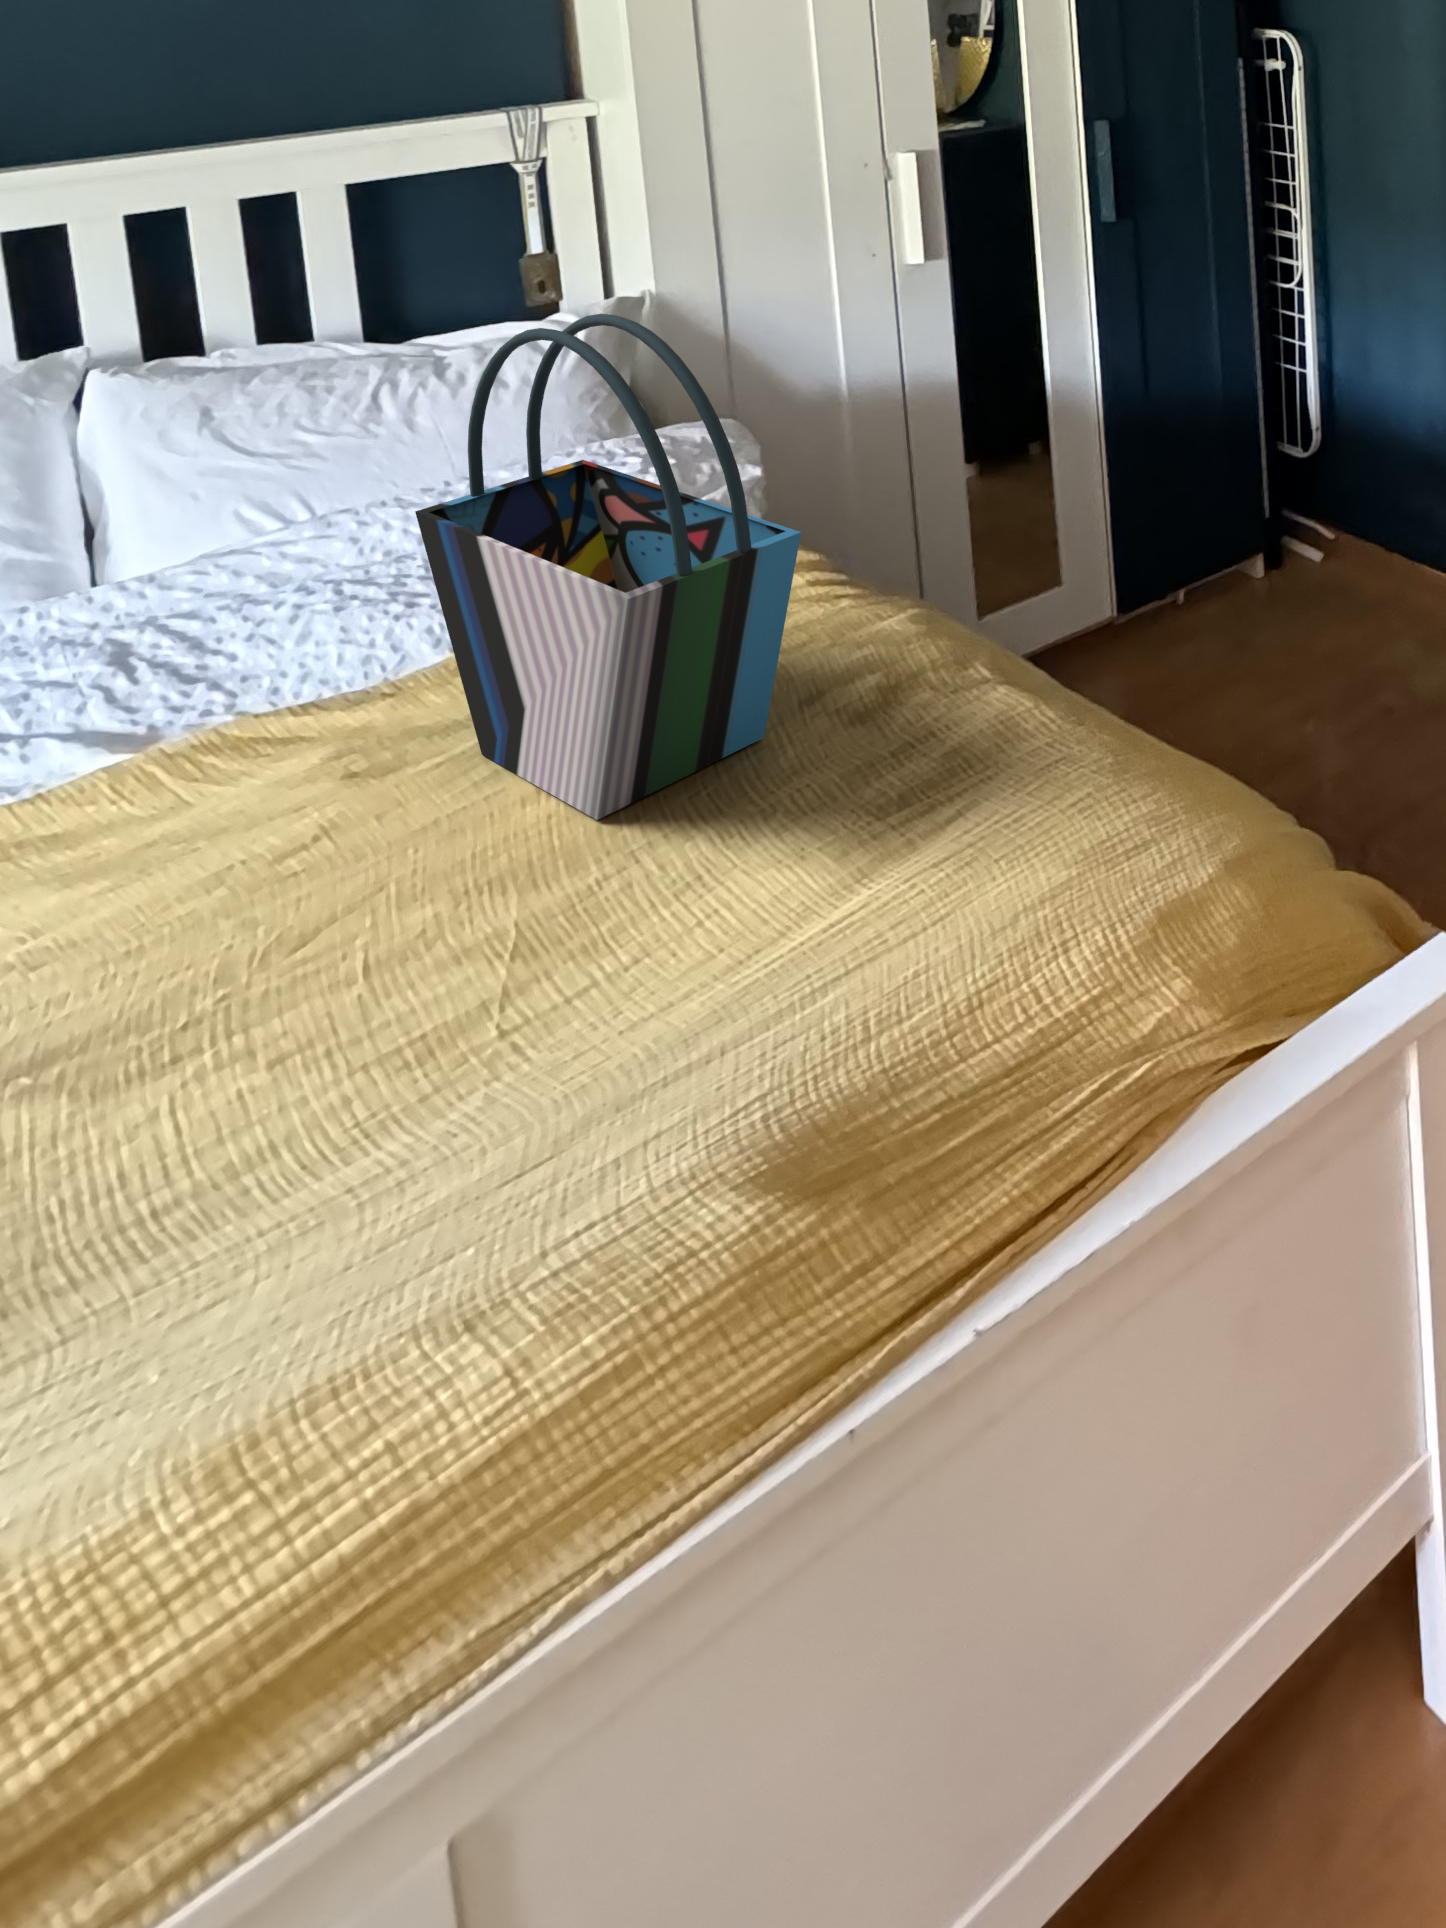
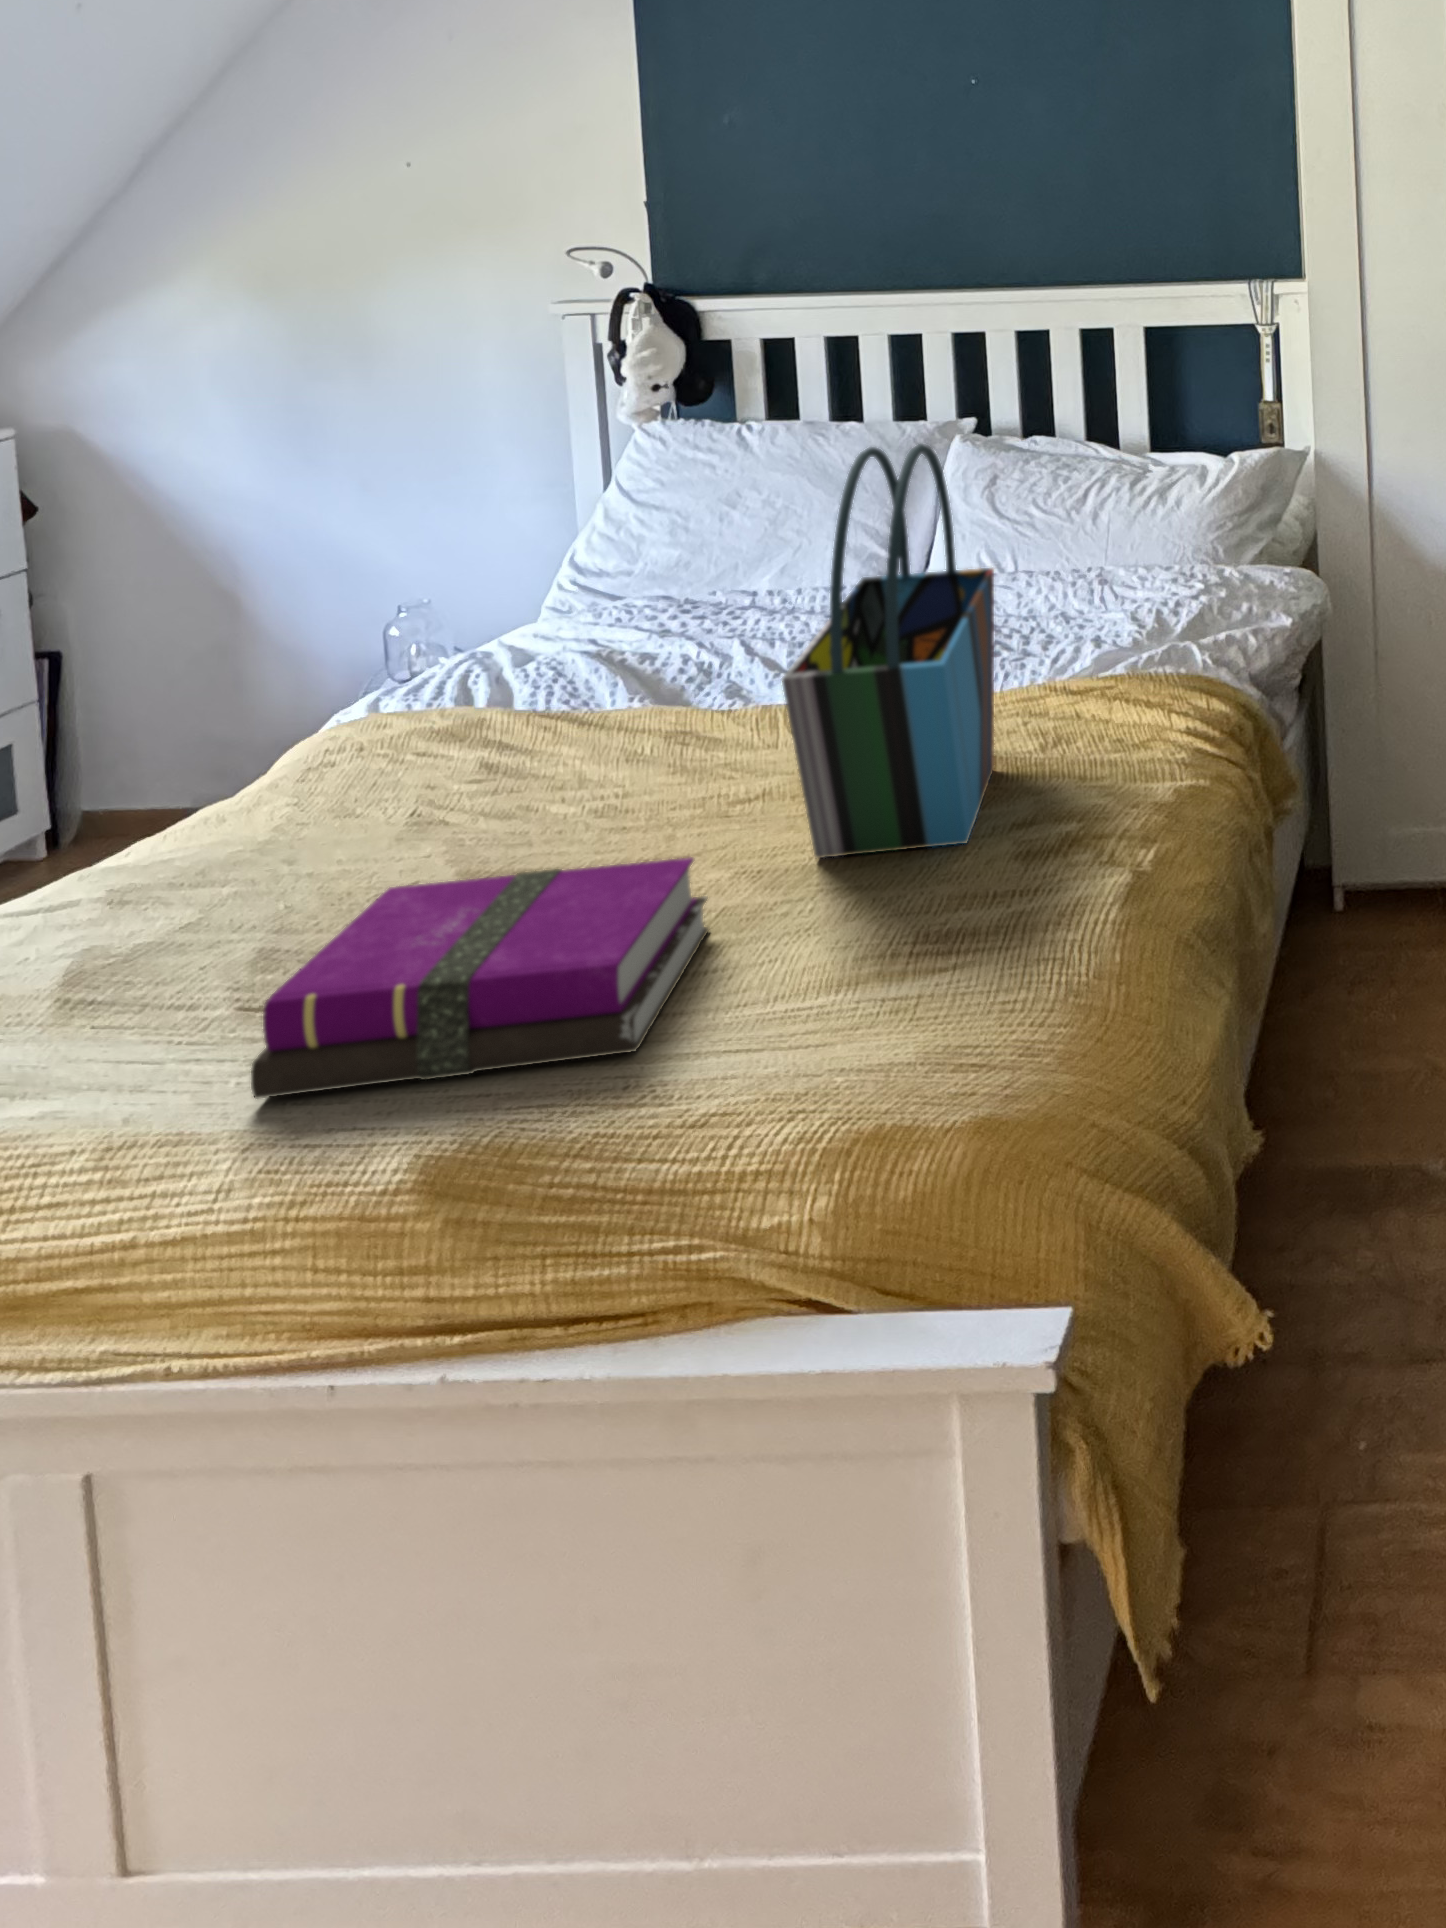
notebook: none [138,835,772,1328] -> present [251,857,709,1098]

